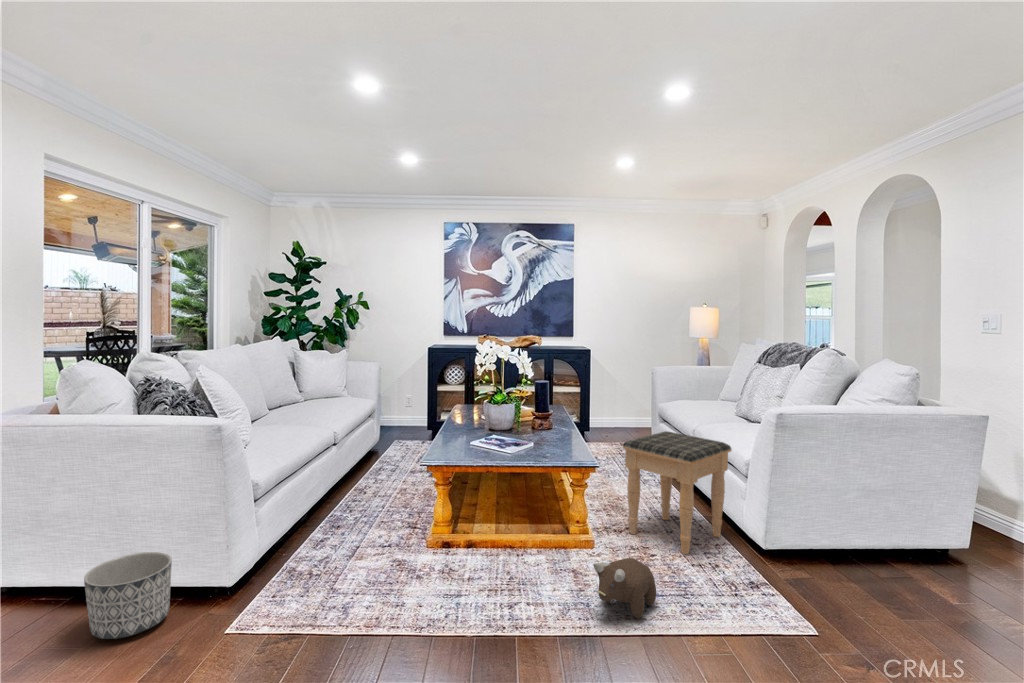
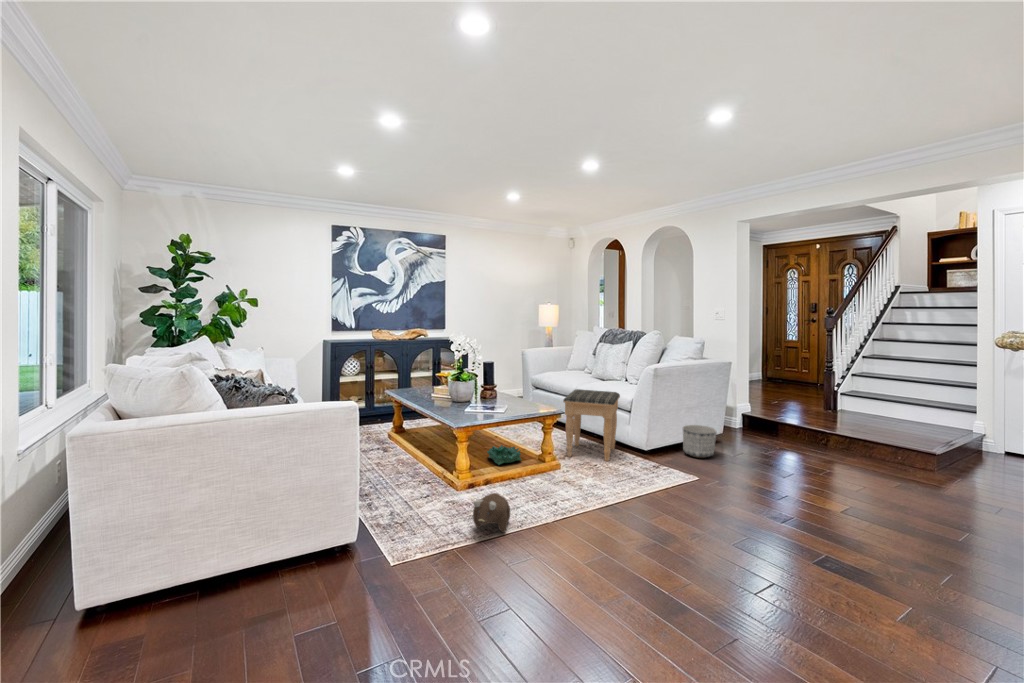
decorative bowl: none [496,497,543,526] -> present [487,445,521,465]
planter: present [84,552,172,639] -> present [683,425,716,458]
plush toy: present [593,558,656,618] -> present [473,493,510,532]

